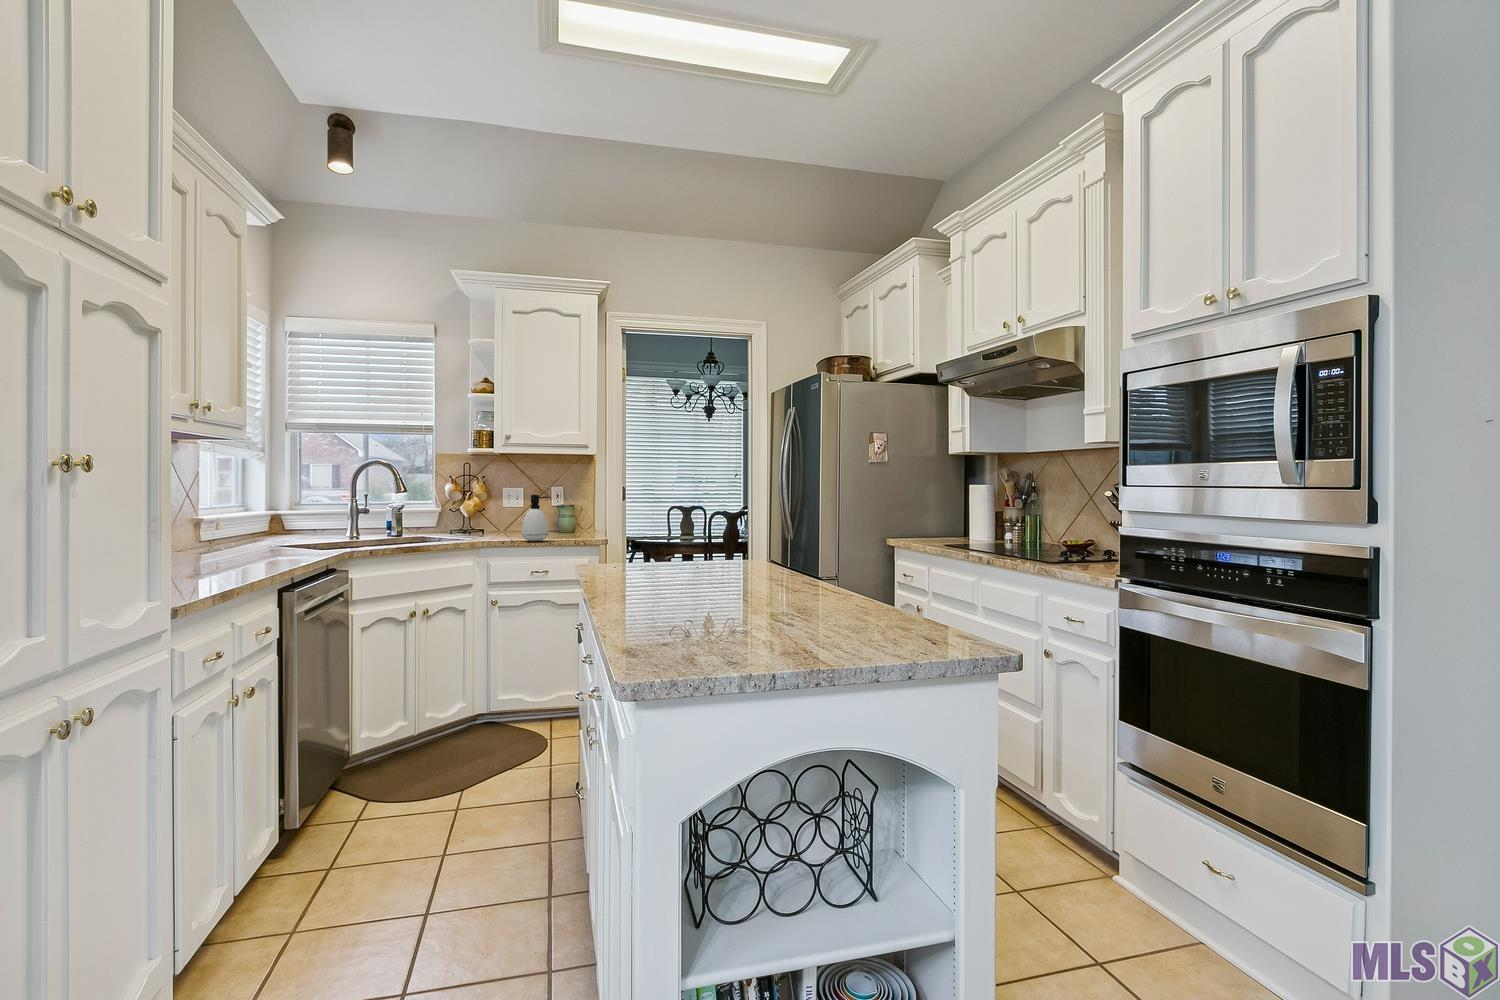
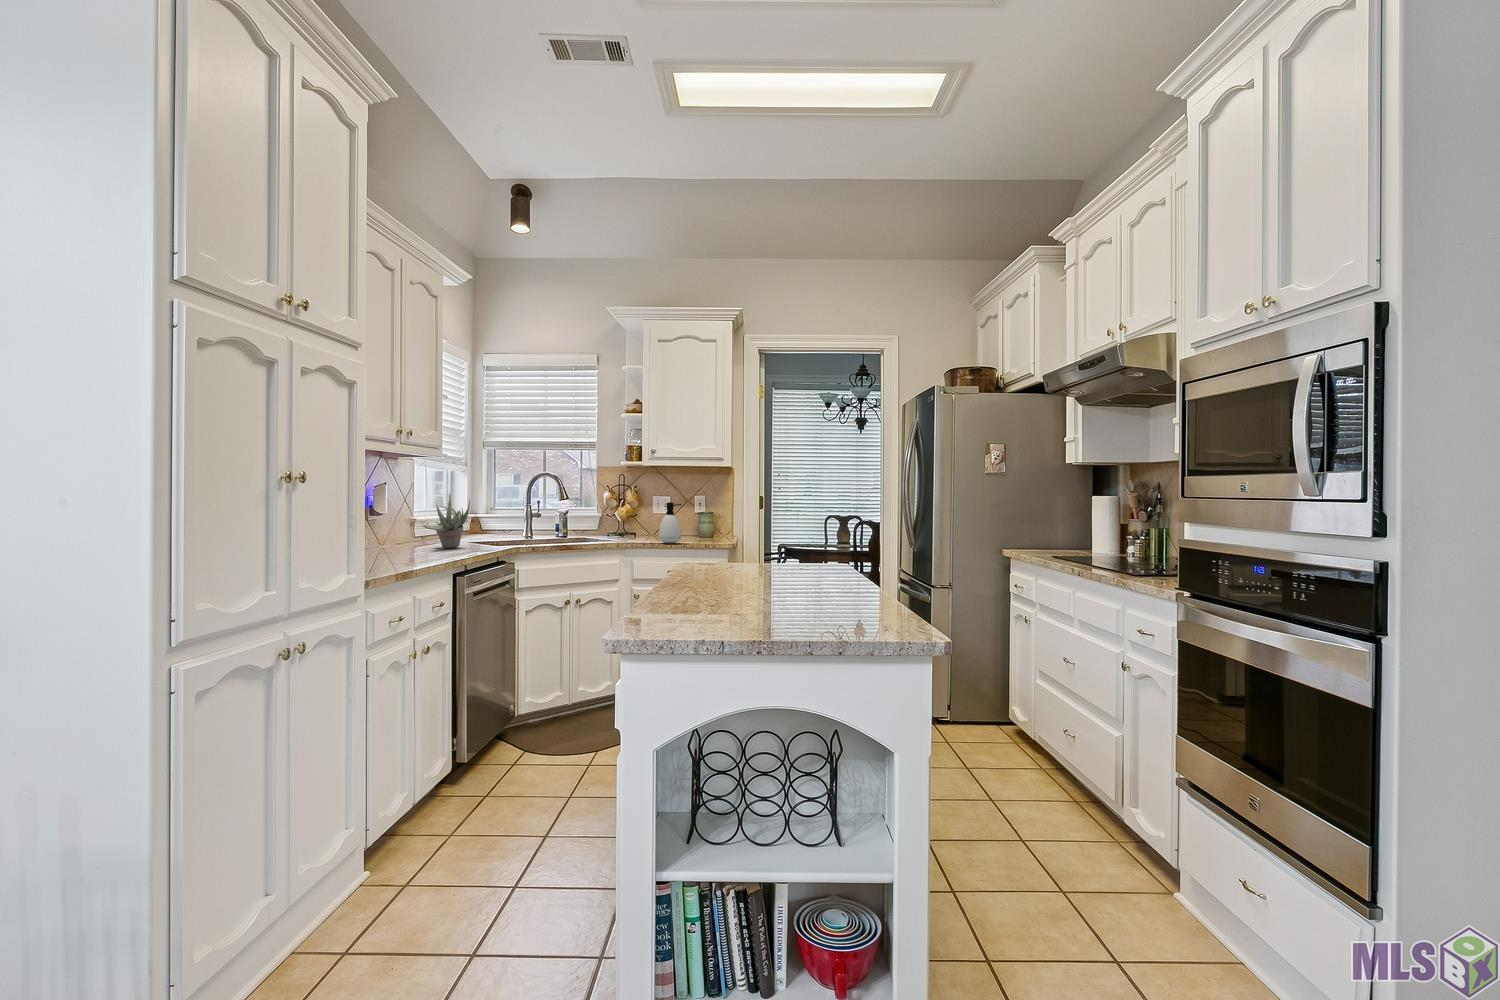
succulent plant: none [222,484,286,554] -> present [423,494,470,548]

